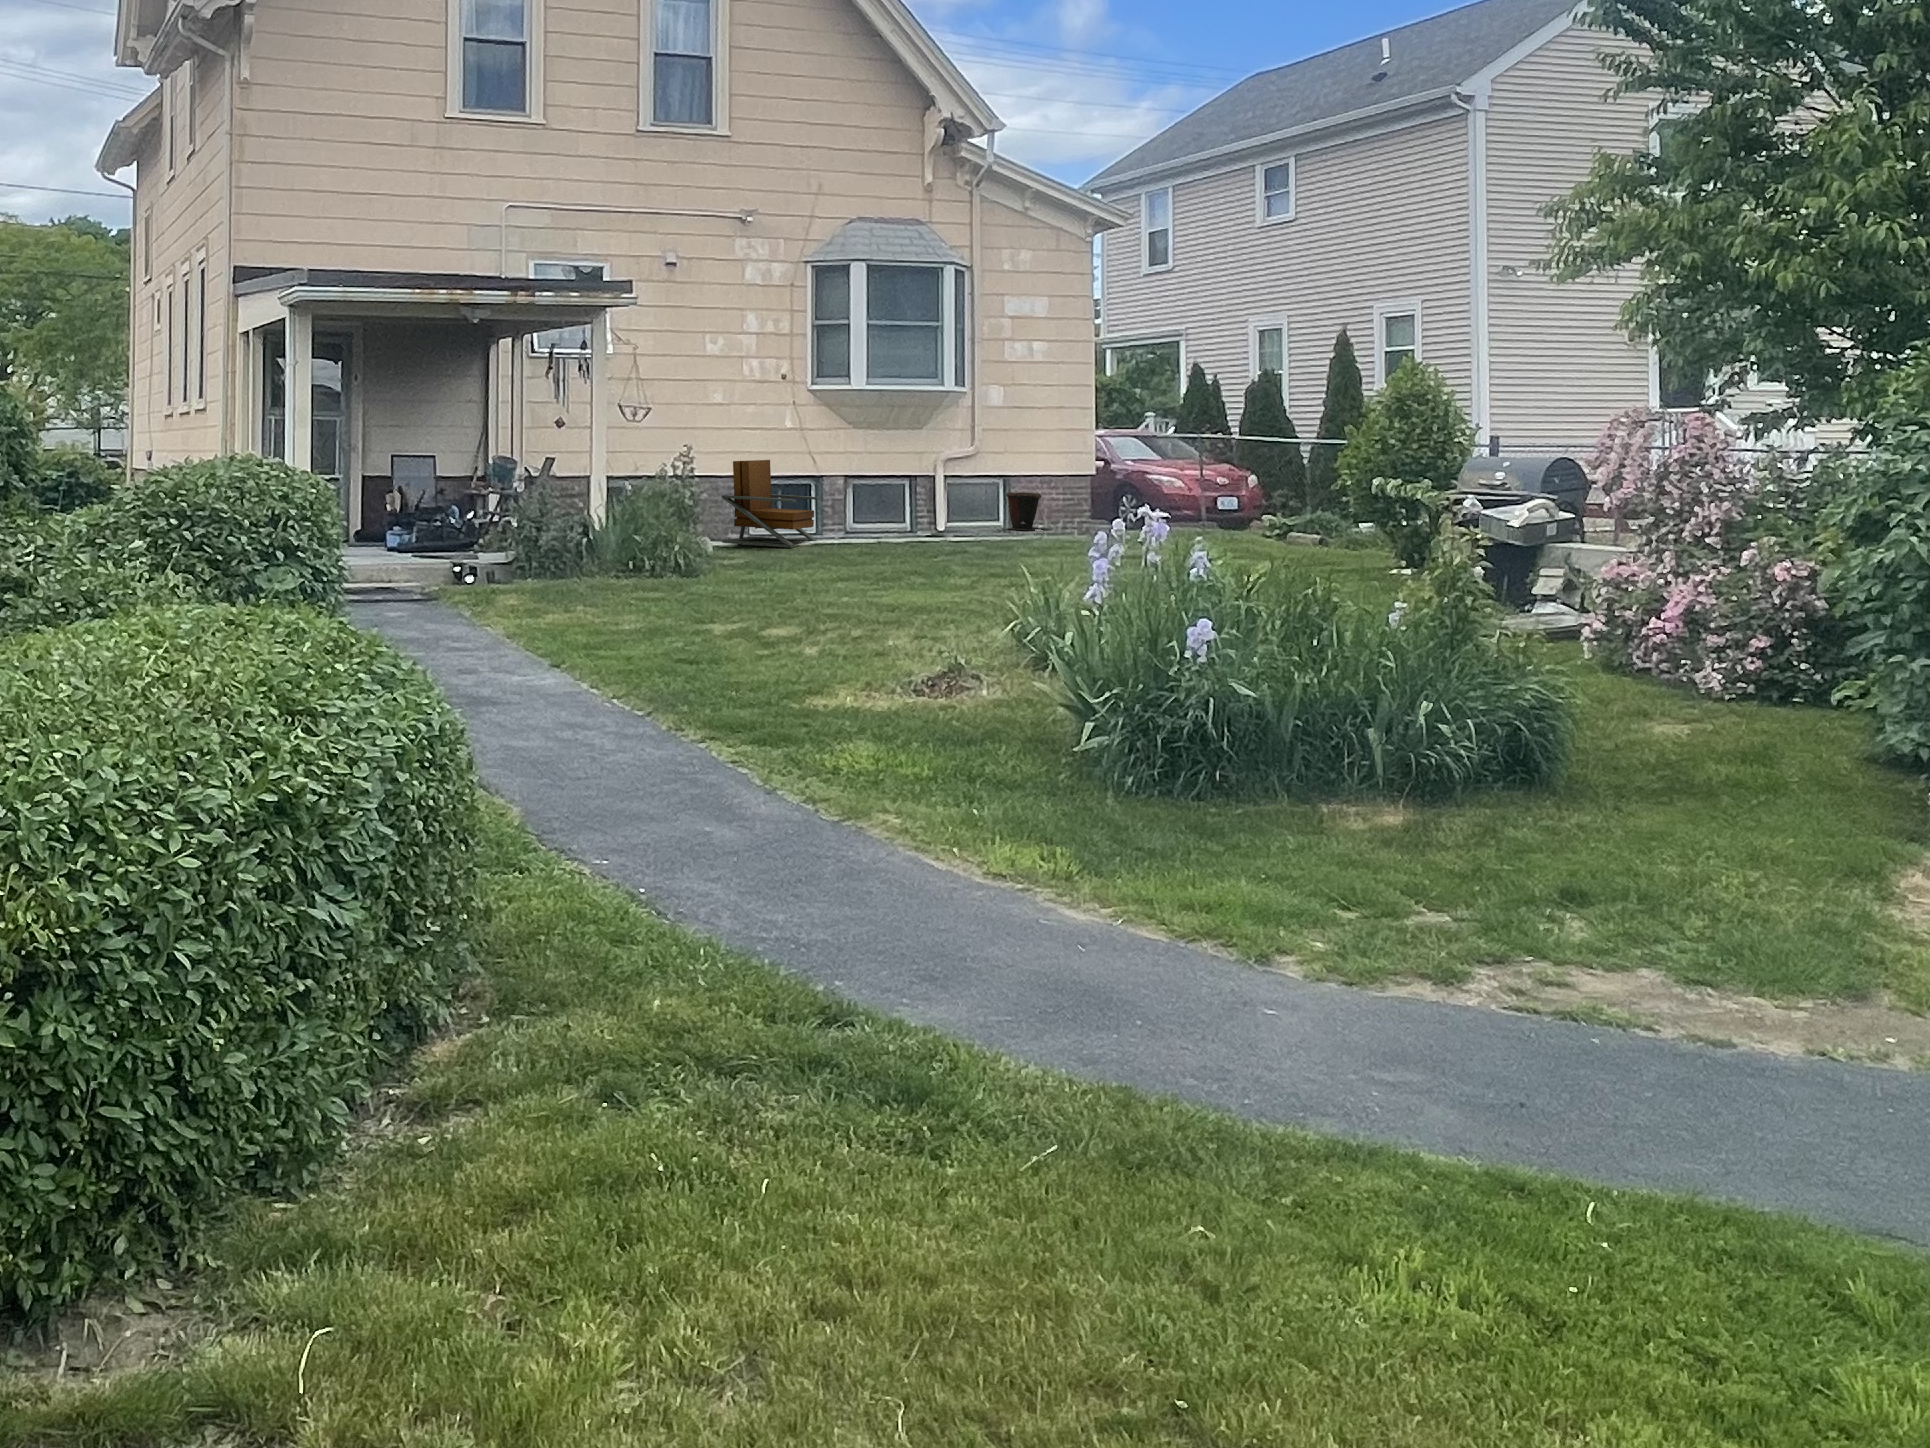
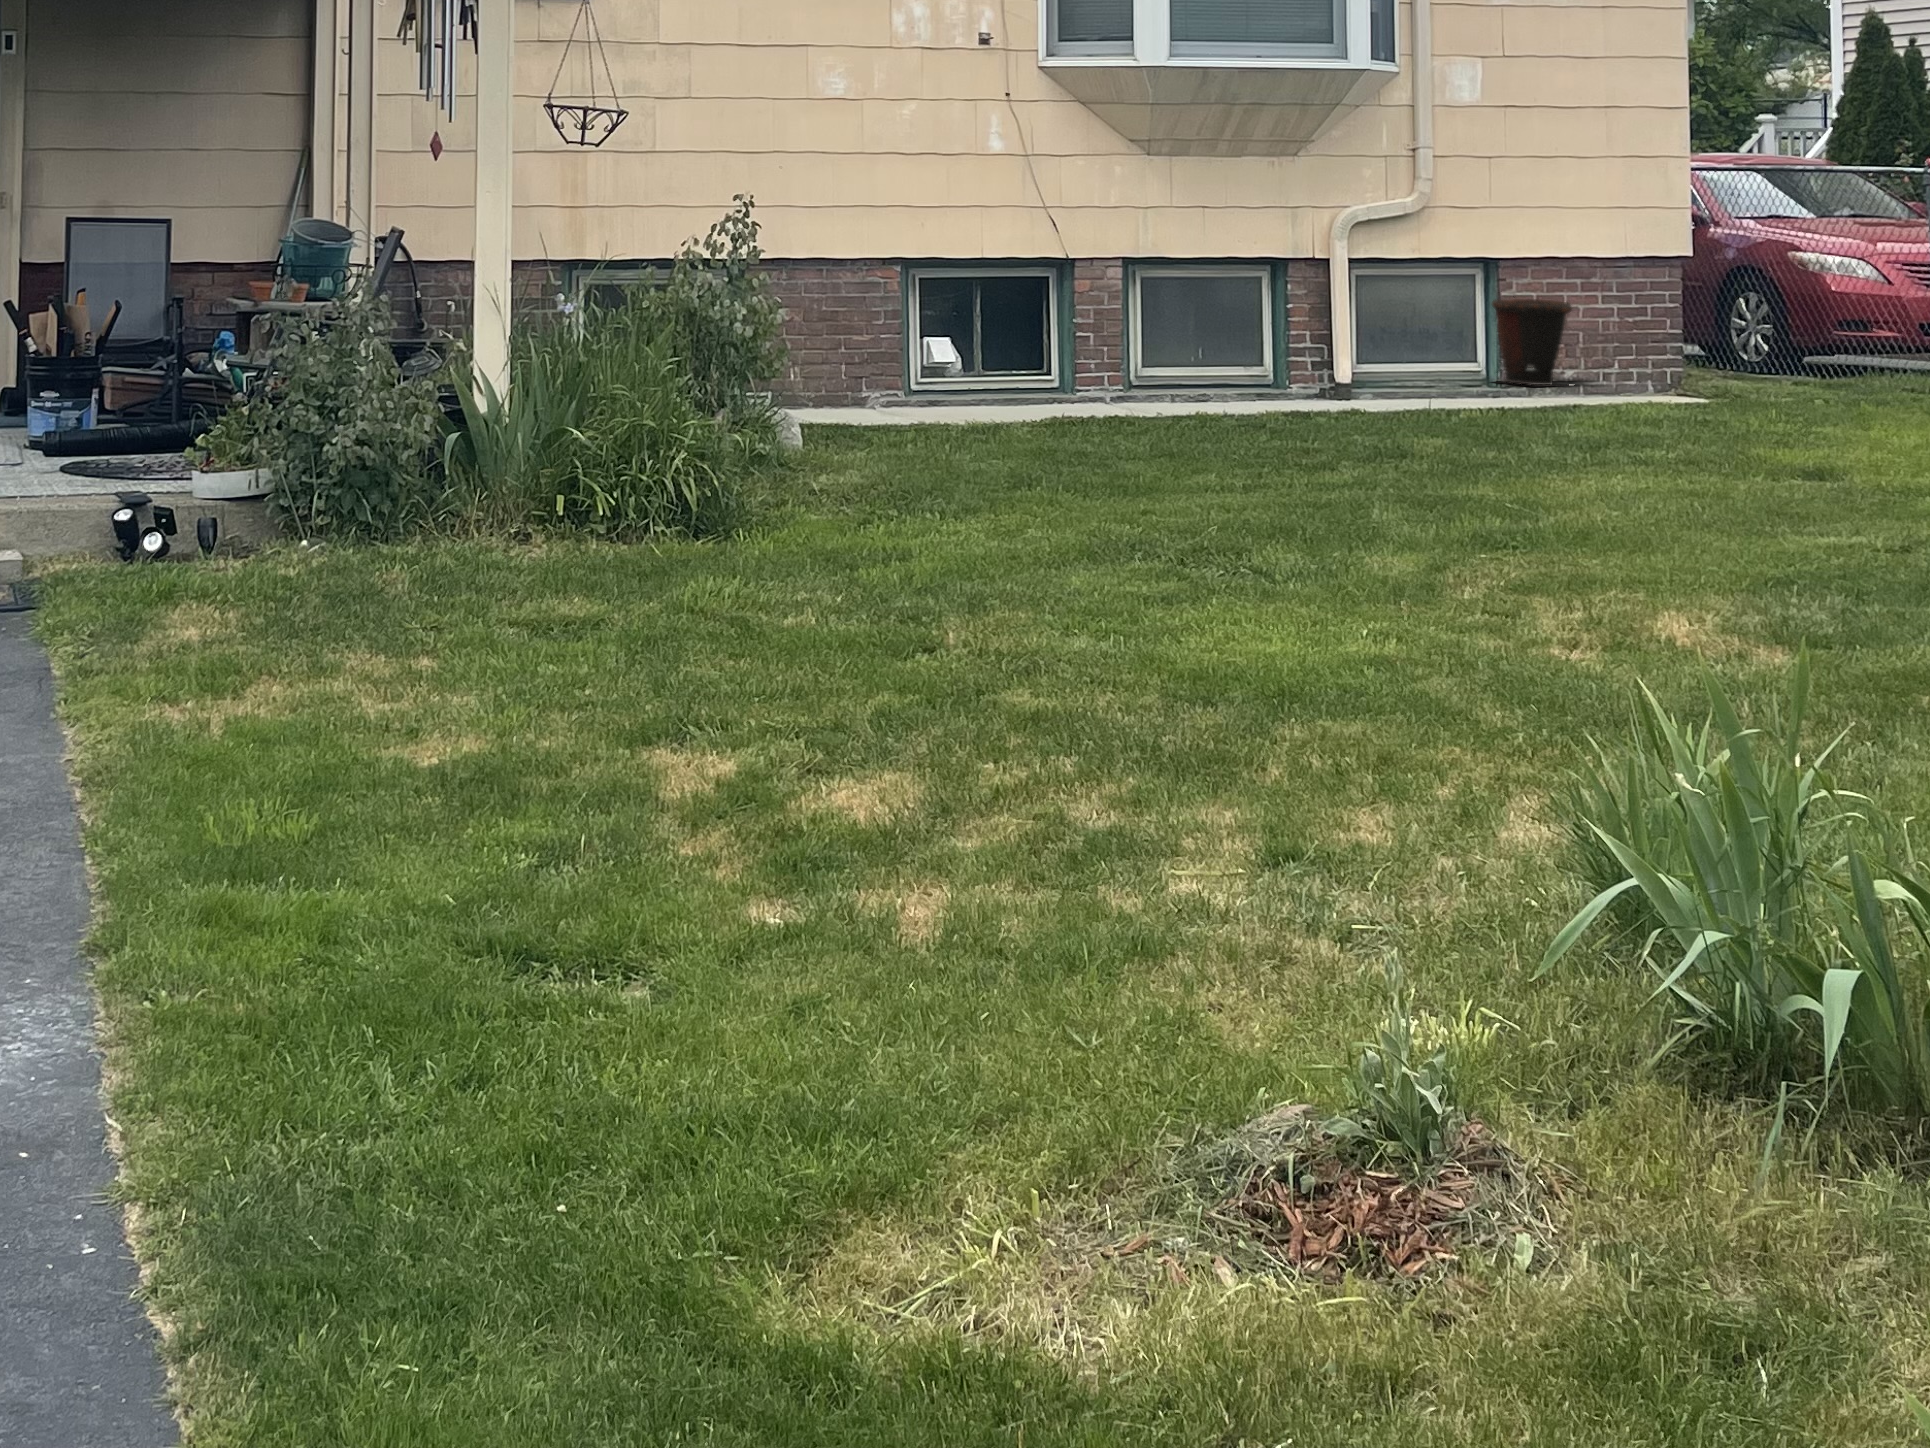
lounge chair: present [722,460,820,548] -> none [839,226,1066,430]

